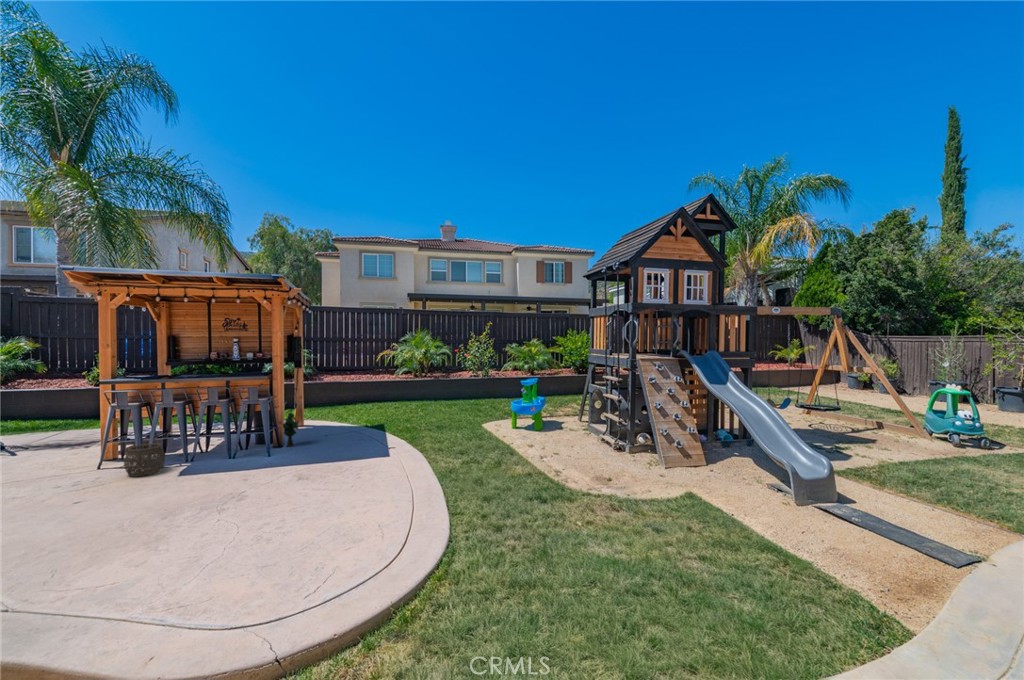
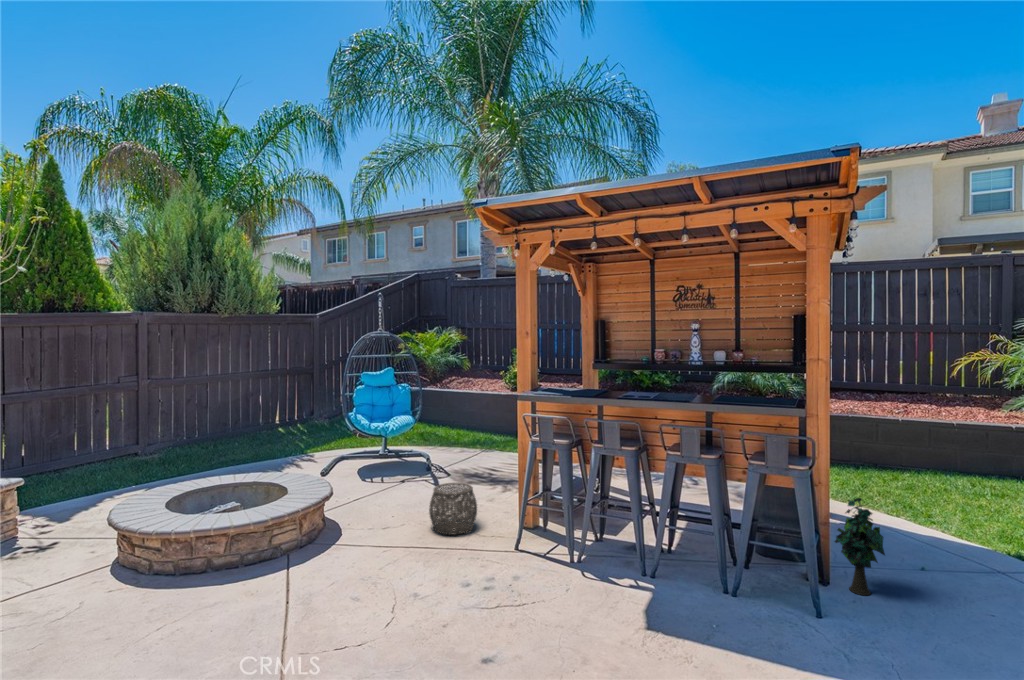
woven basket: present [124,443,165,477] -> present [429,483,477,535]

